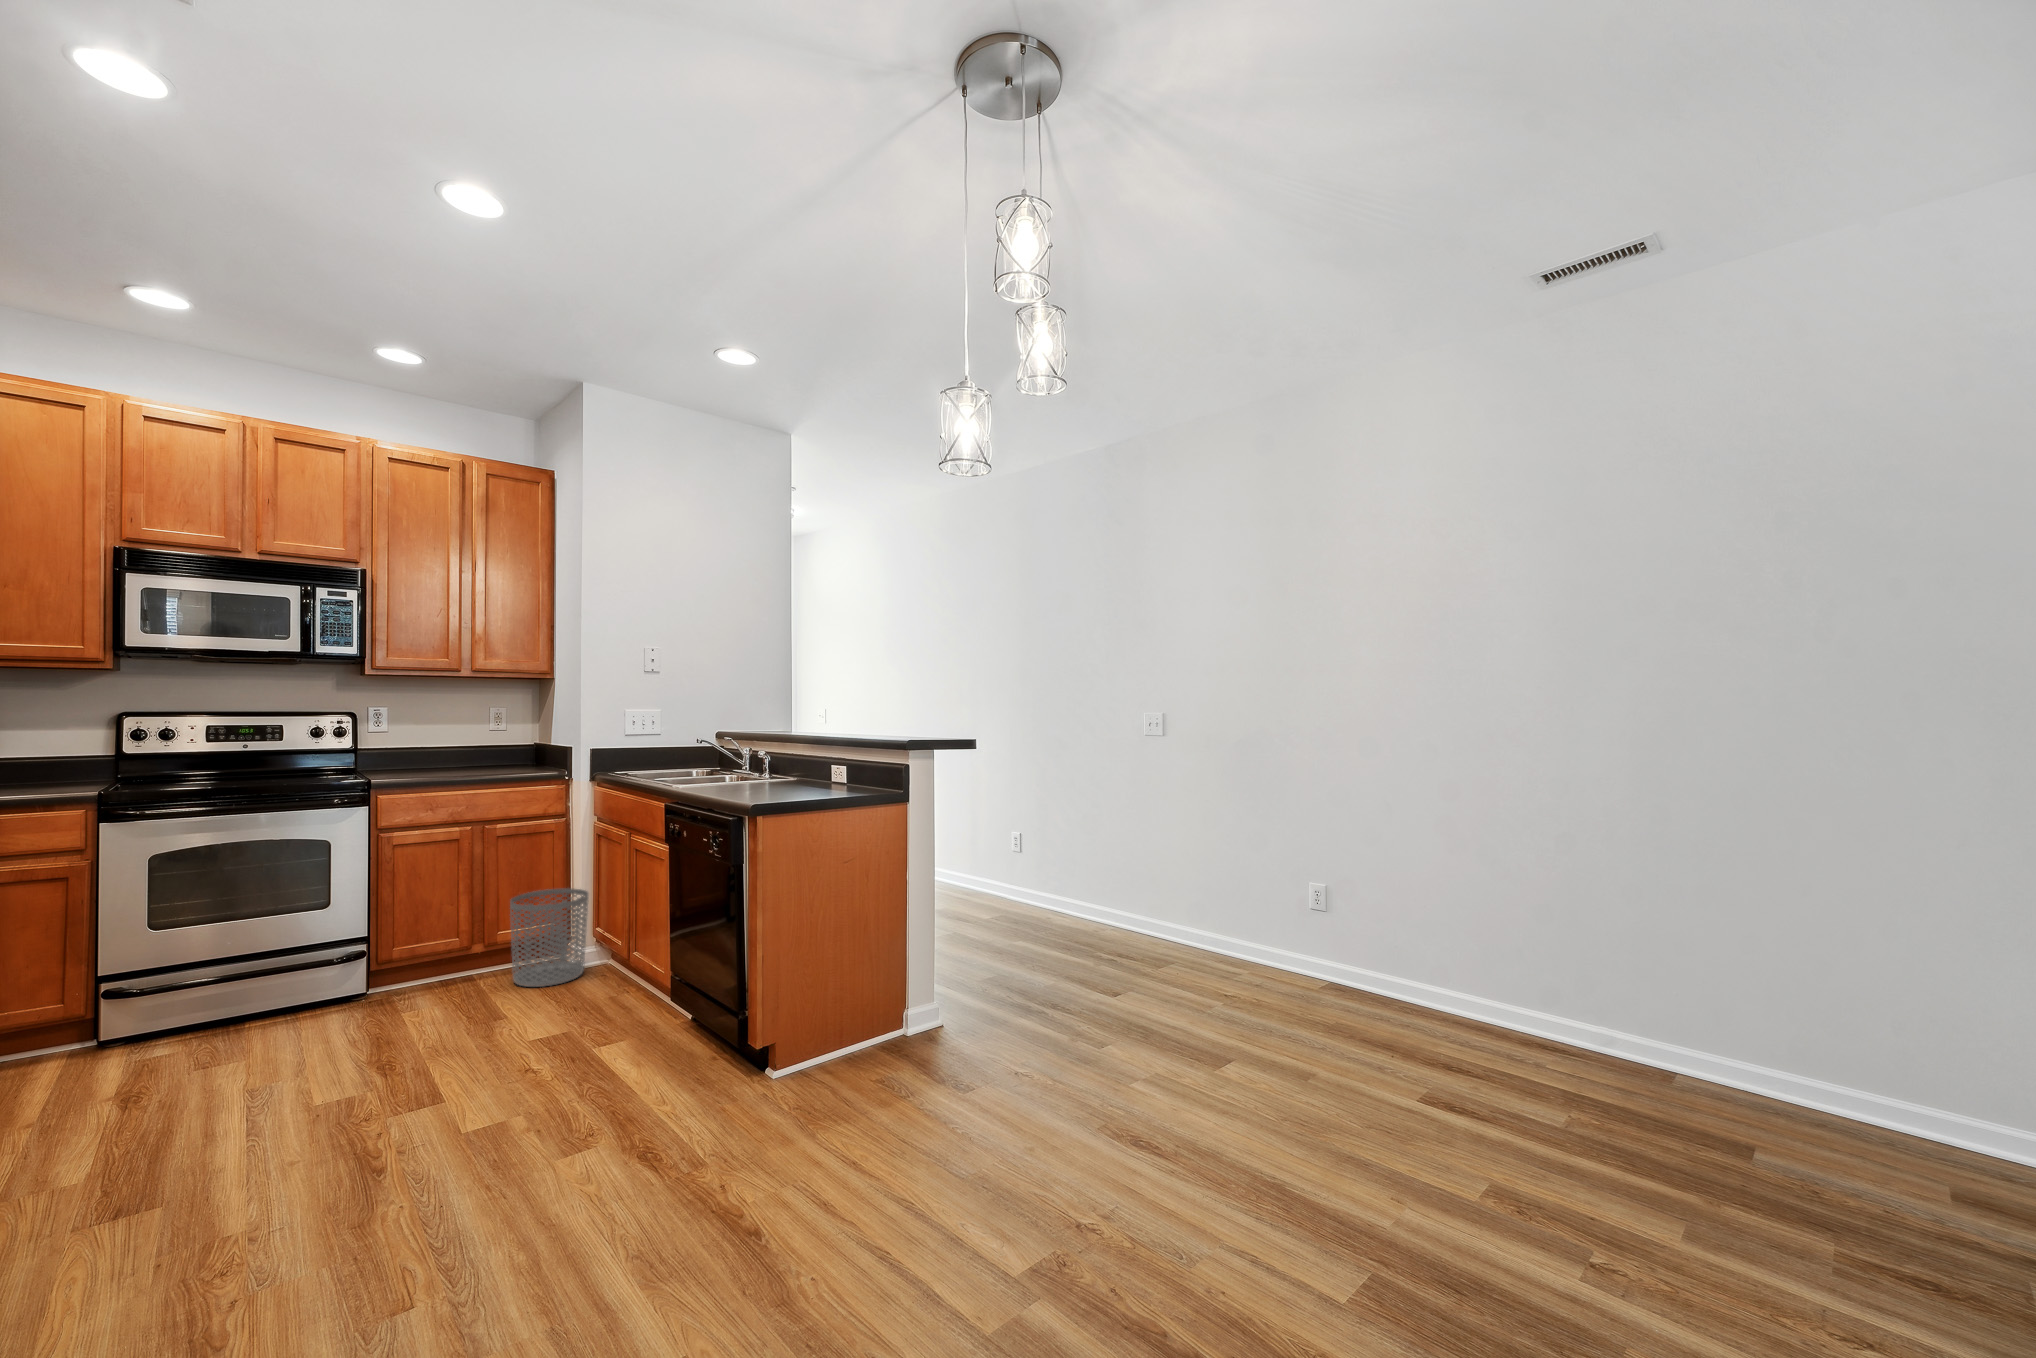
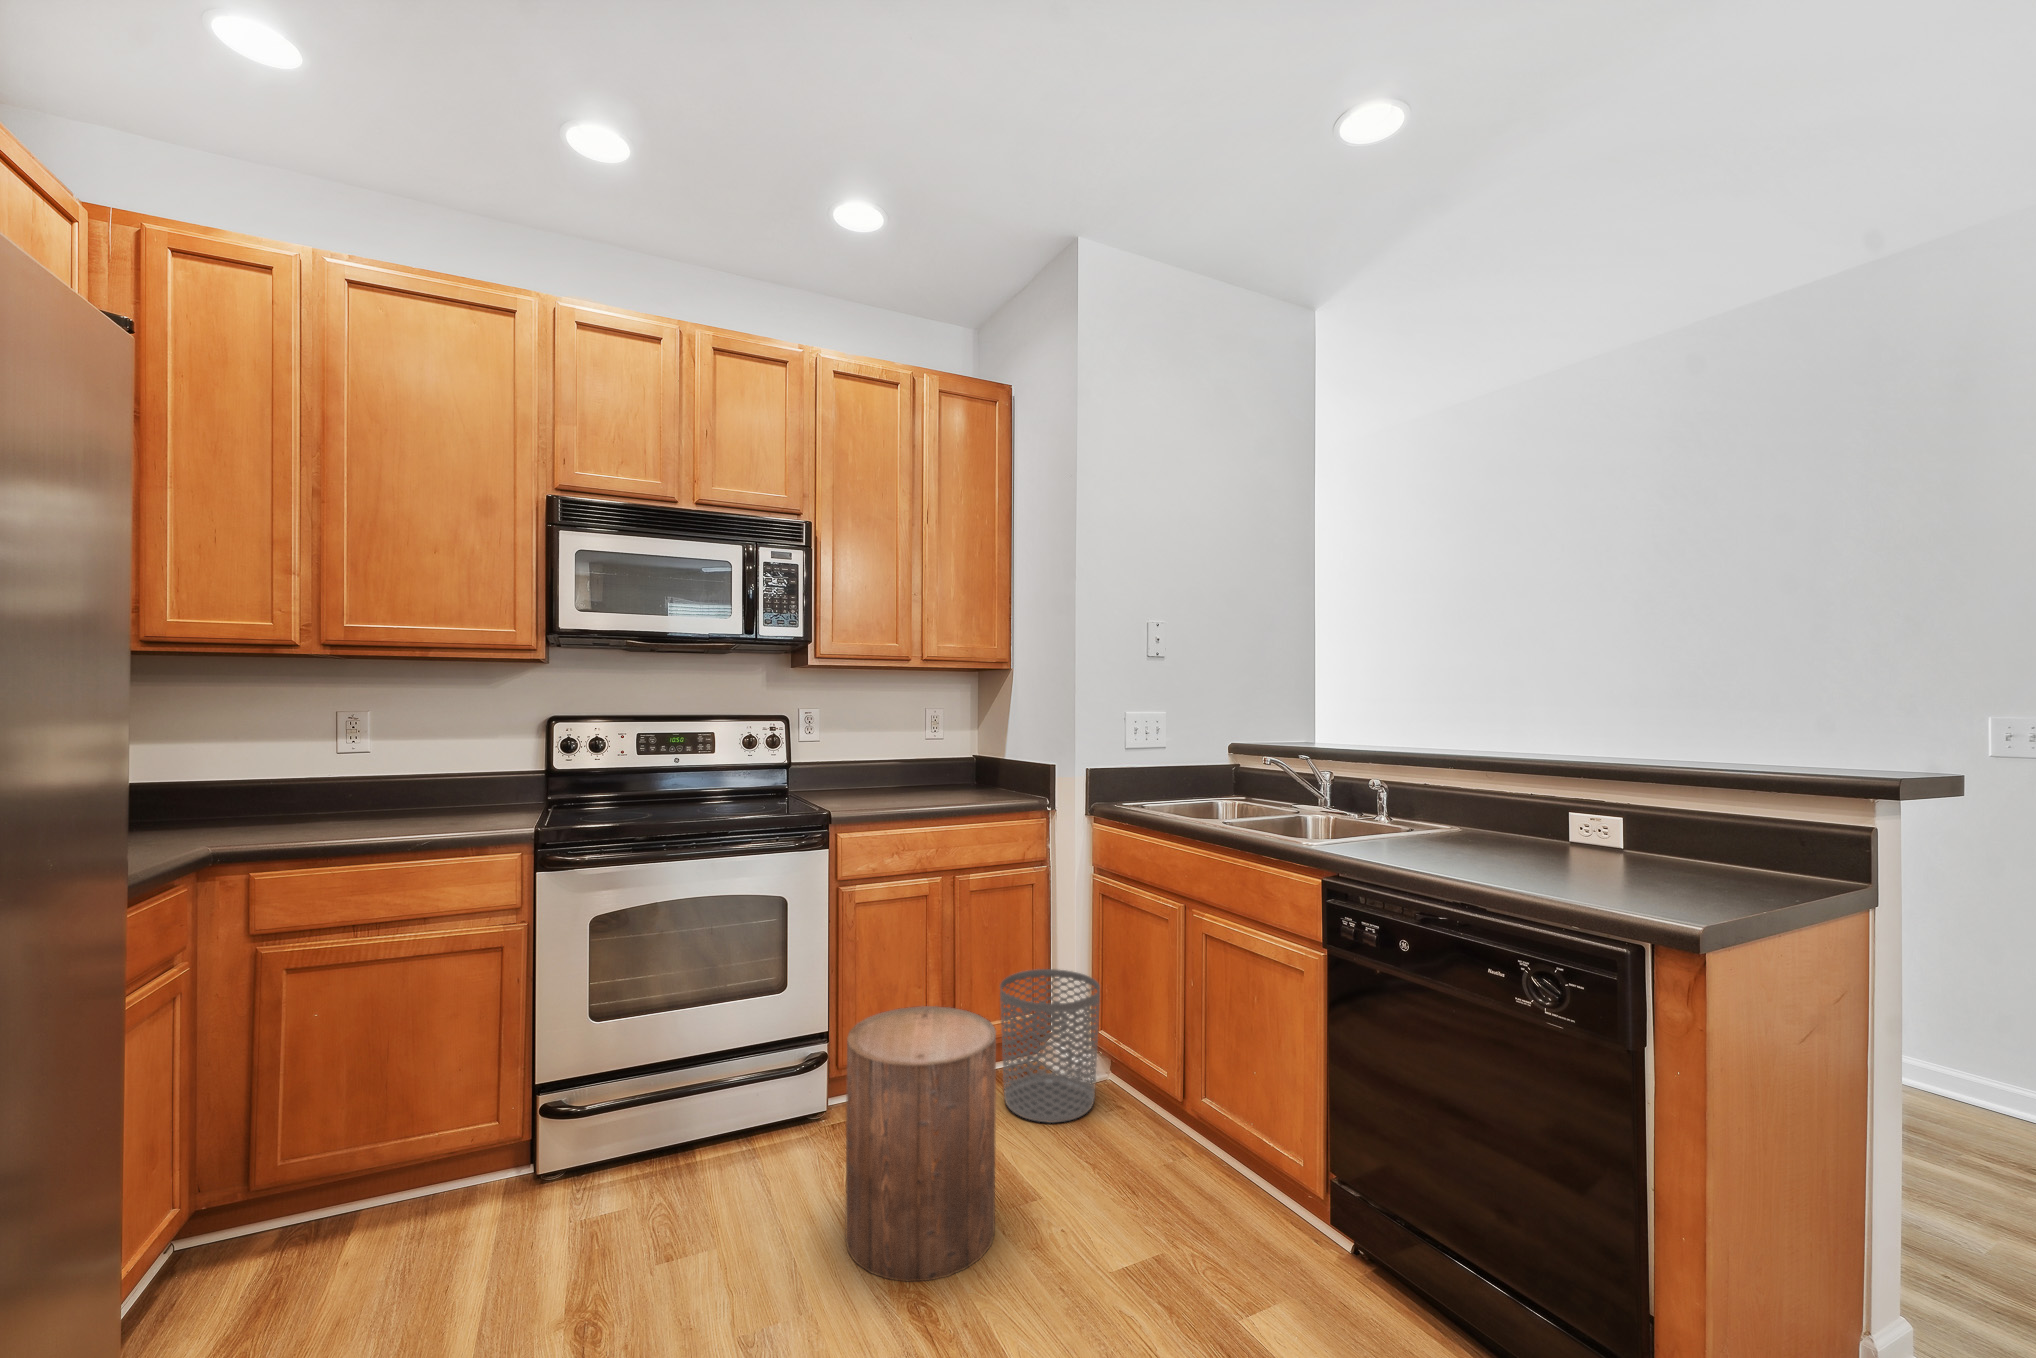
stool: none [345,902,464,1062] -> present [845,1006,996,1282]

